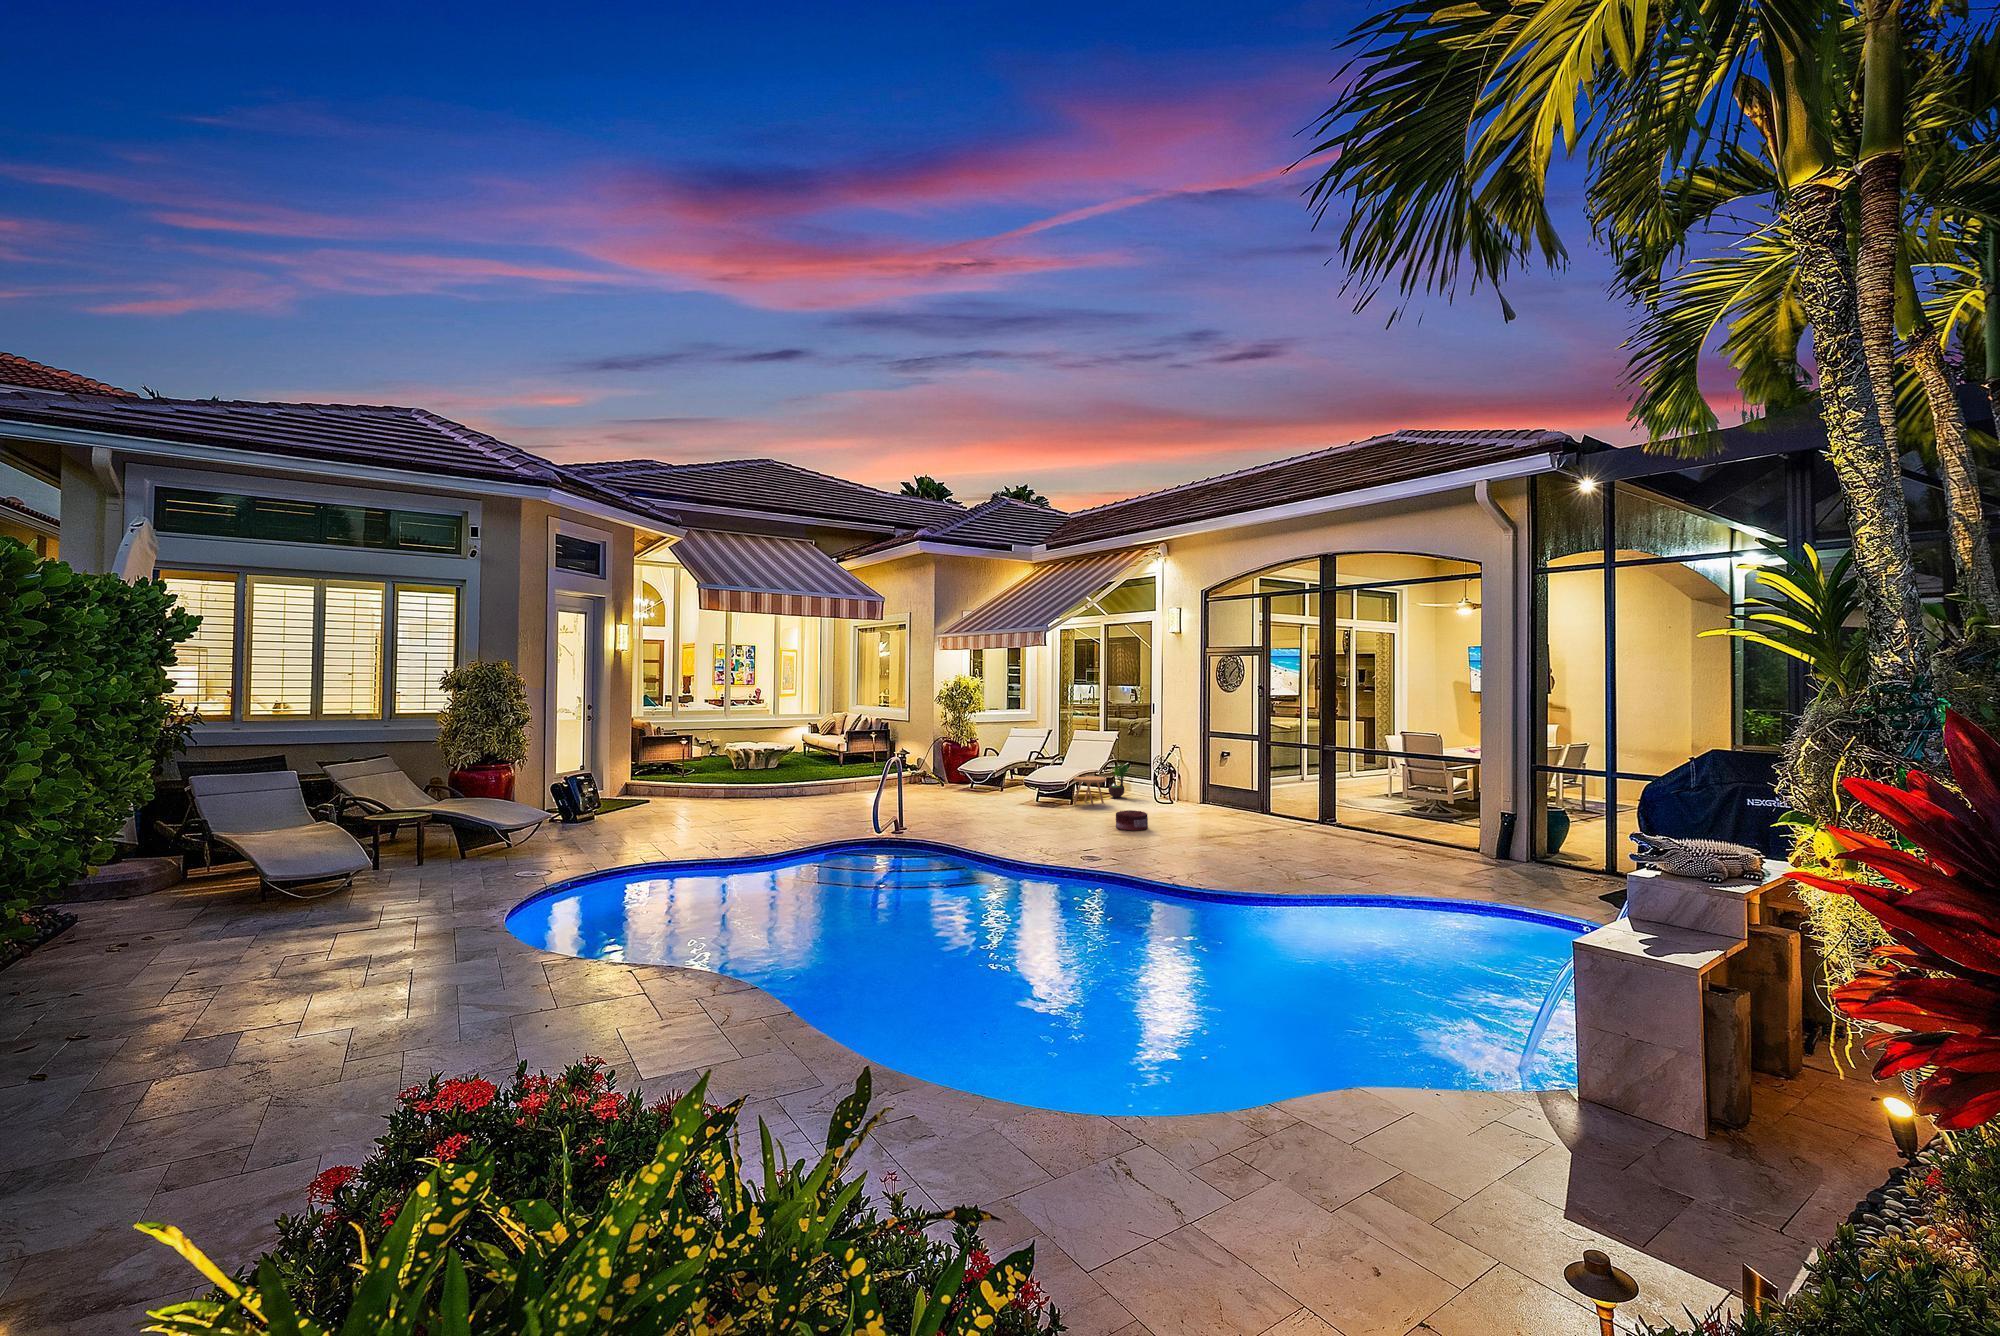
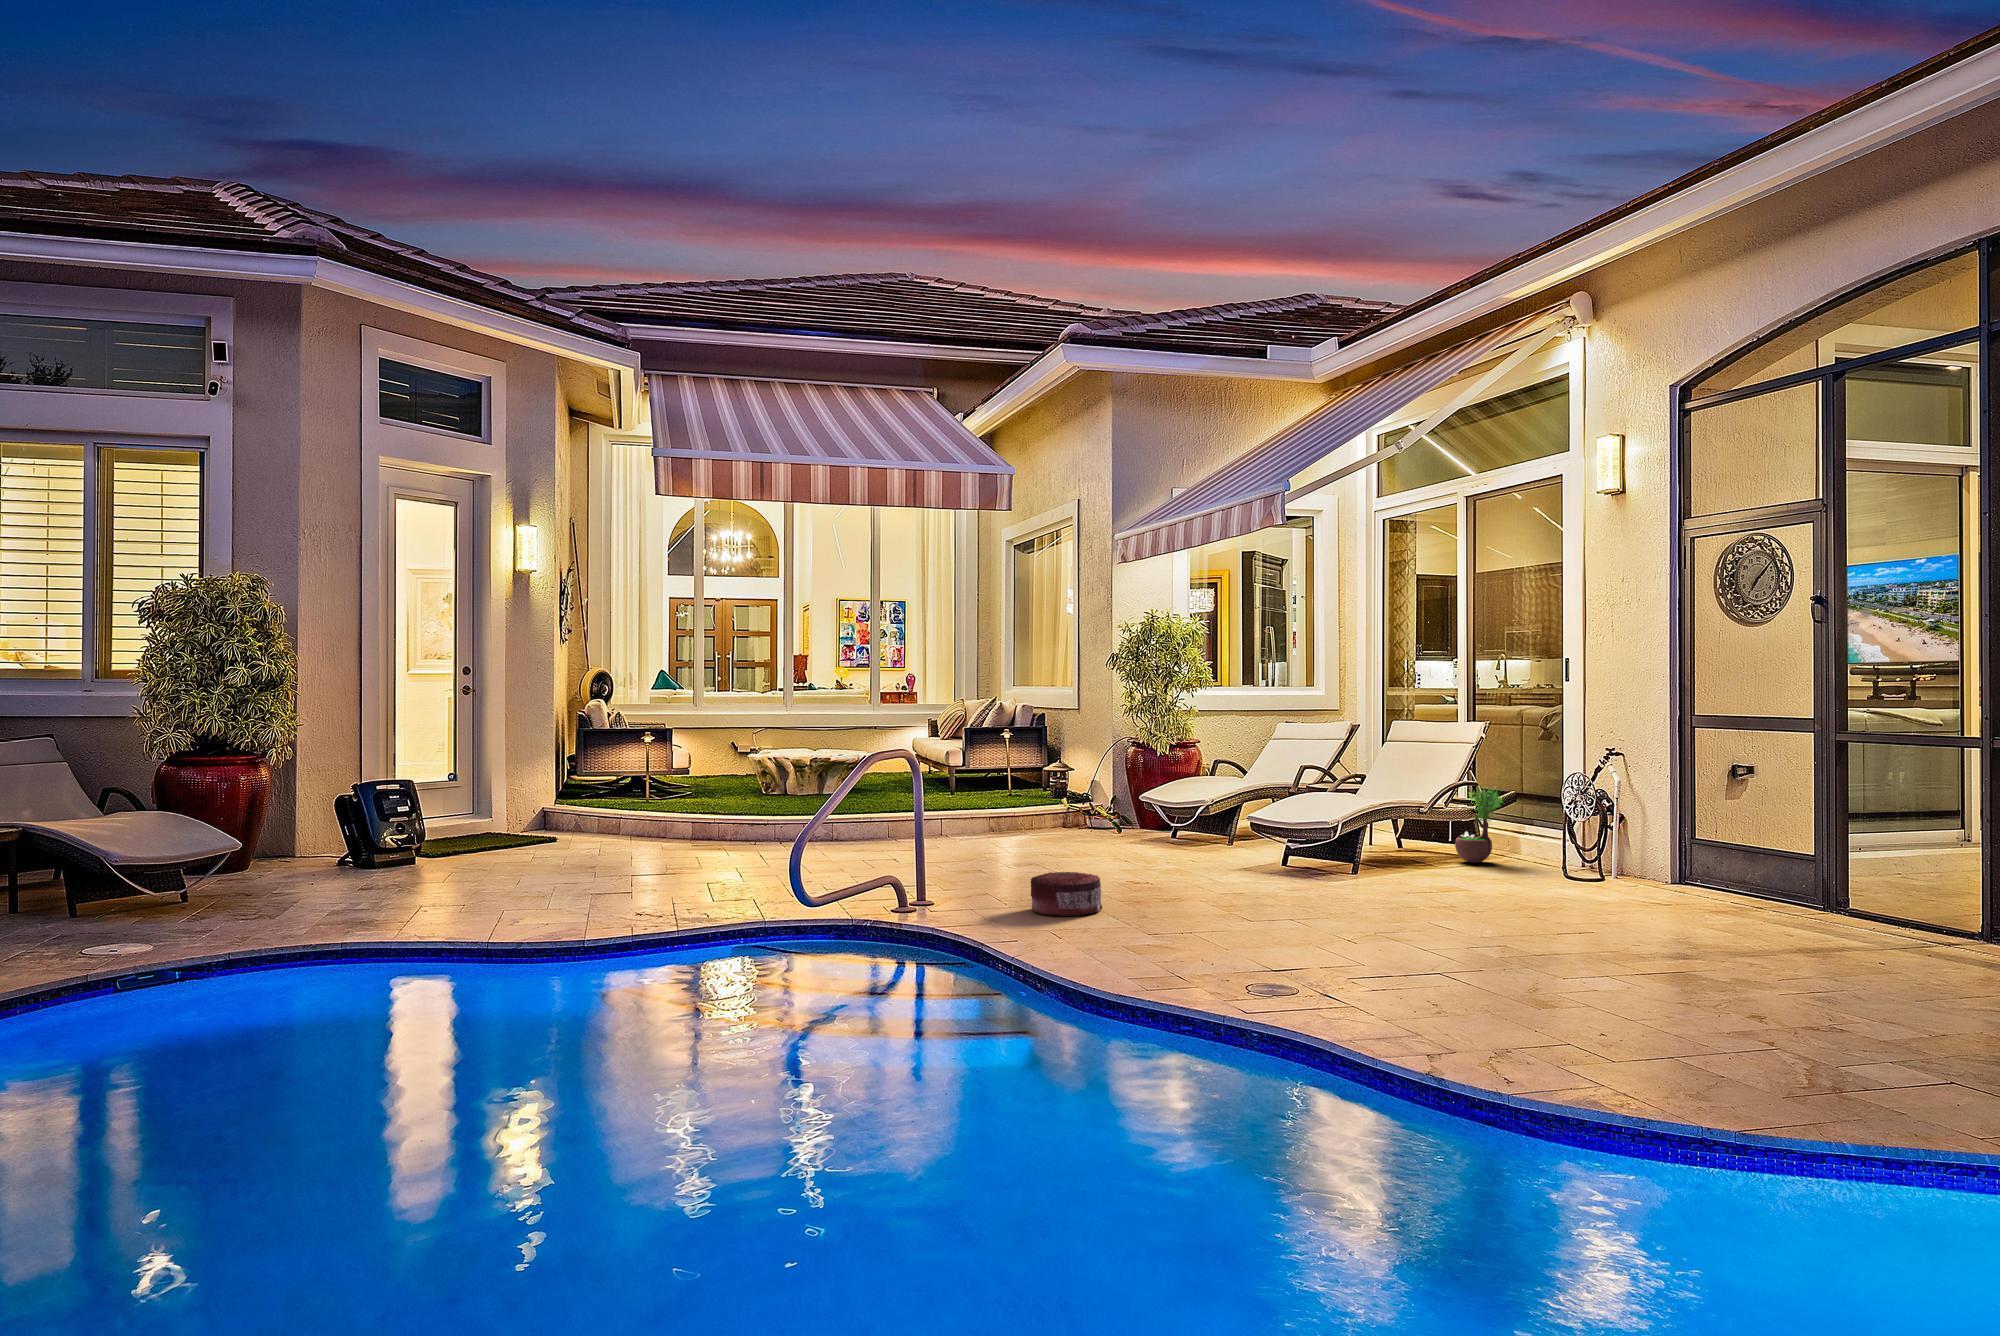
side table: present [1074,776,1106,806] -> none [1366,813,1440,877]
pouf: present [1116,810,1148,831] -> present [1031,872,1102,916]

